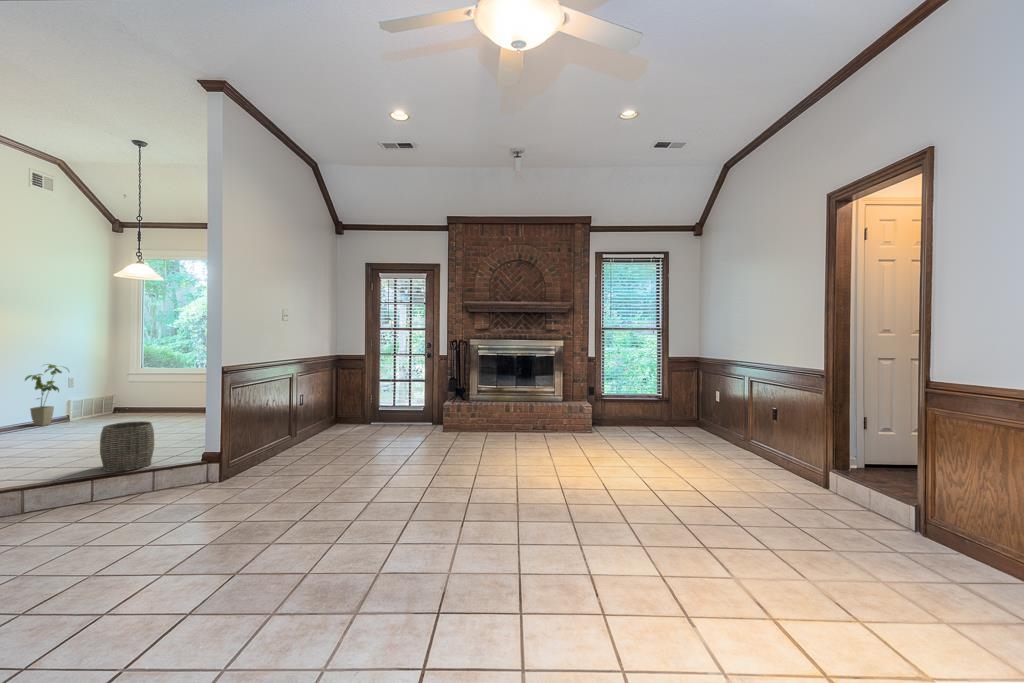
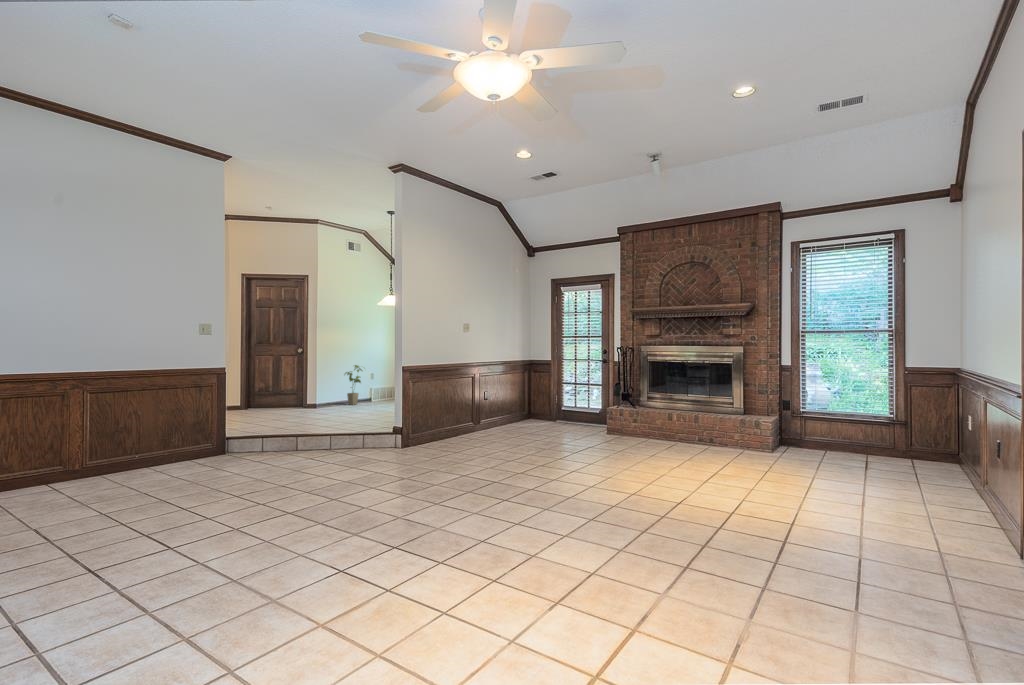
woven basket: present [100,421,154,472] -> none [343,403,372,433]

